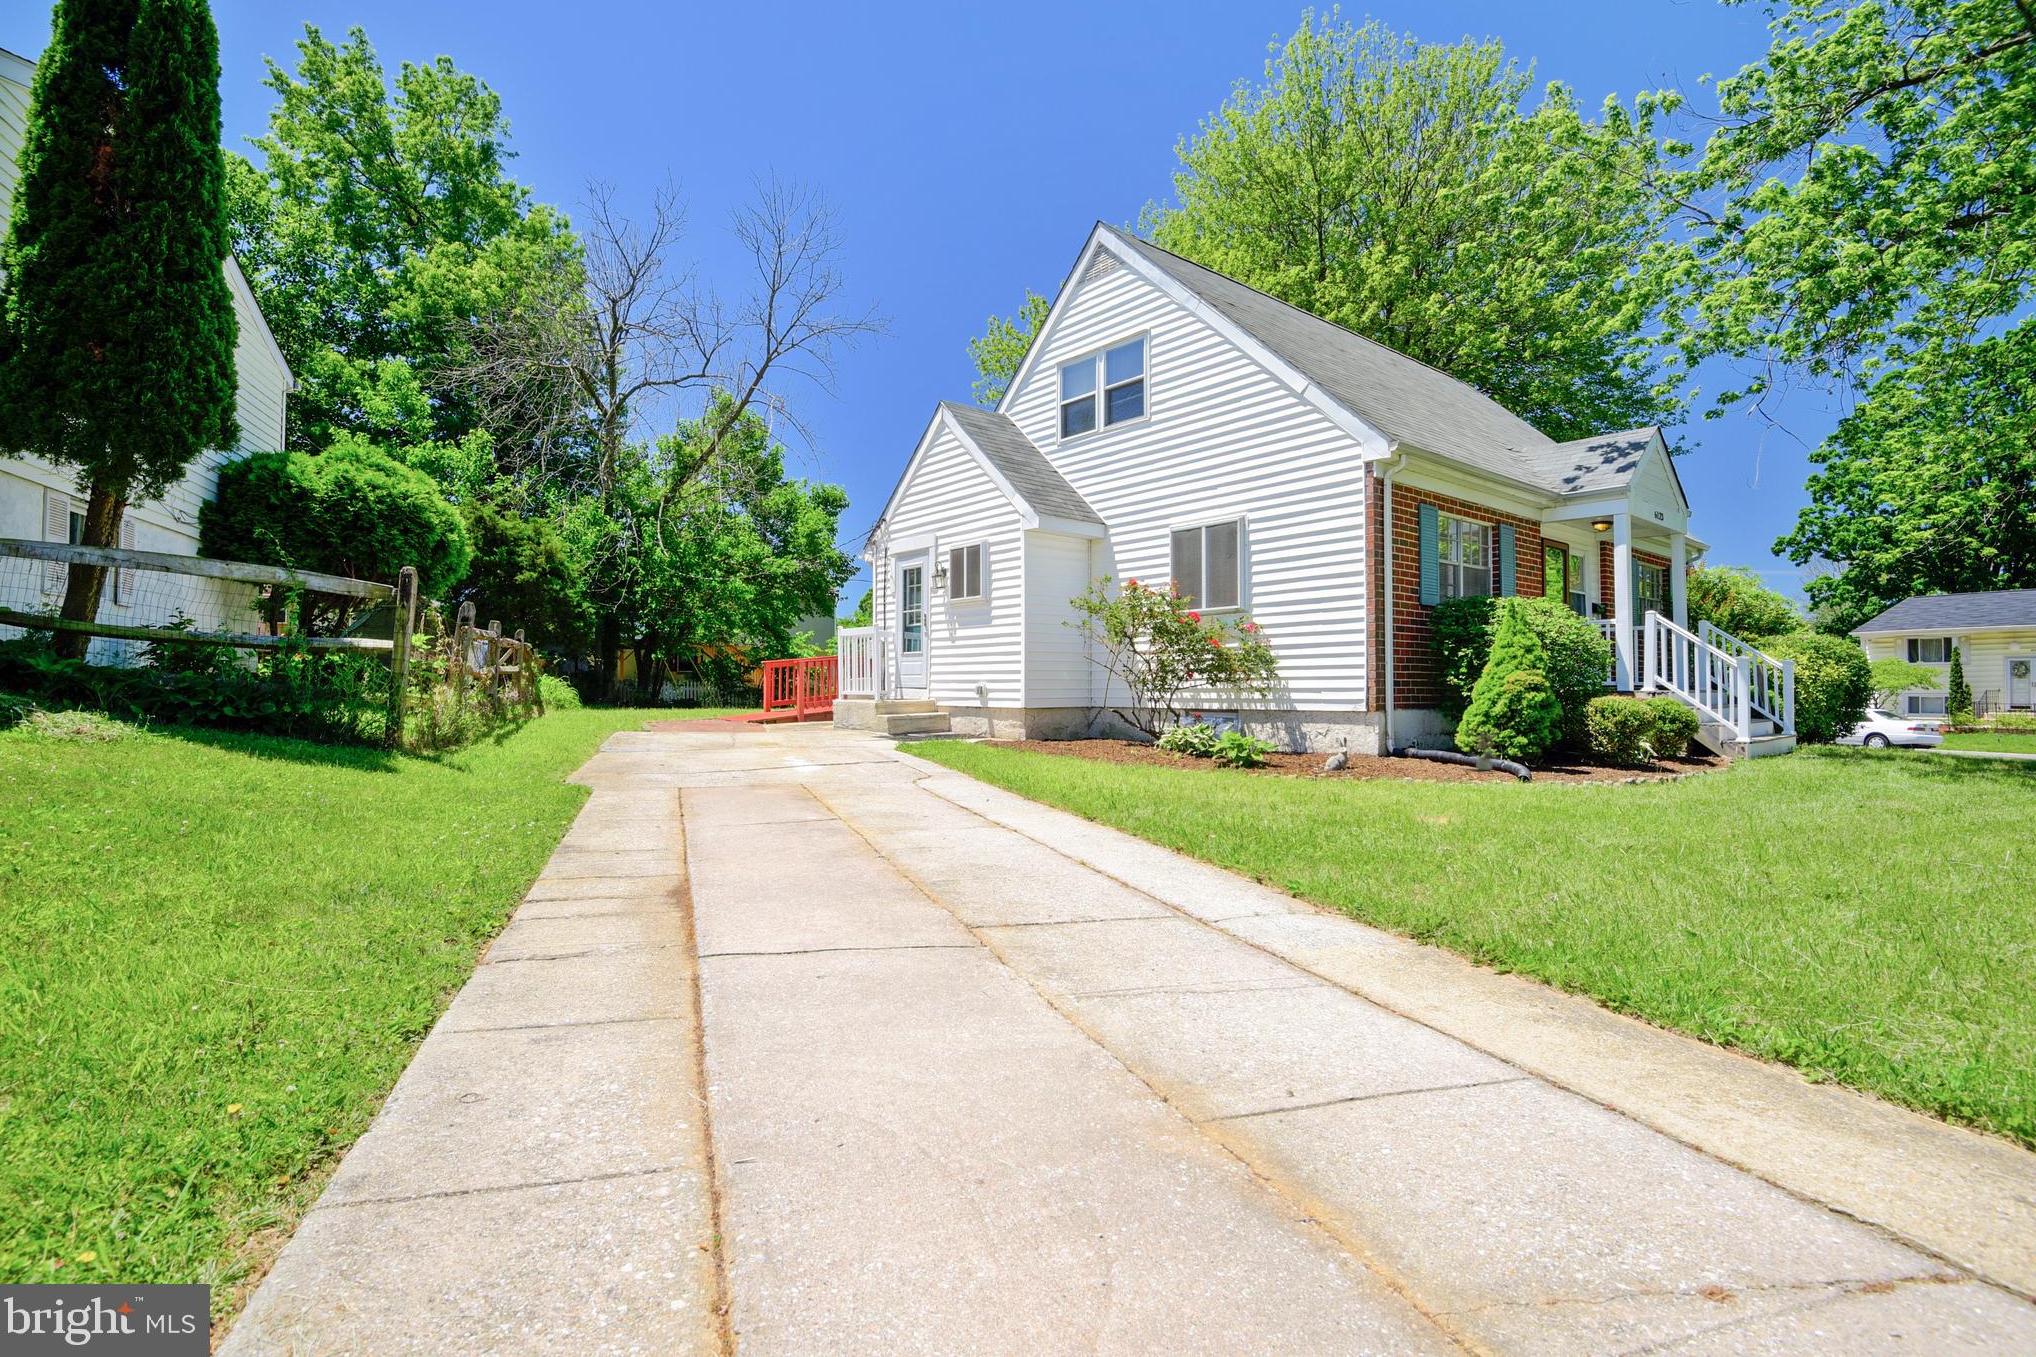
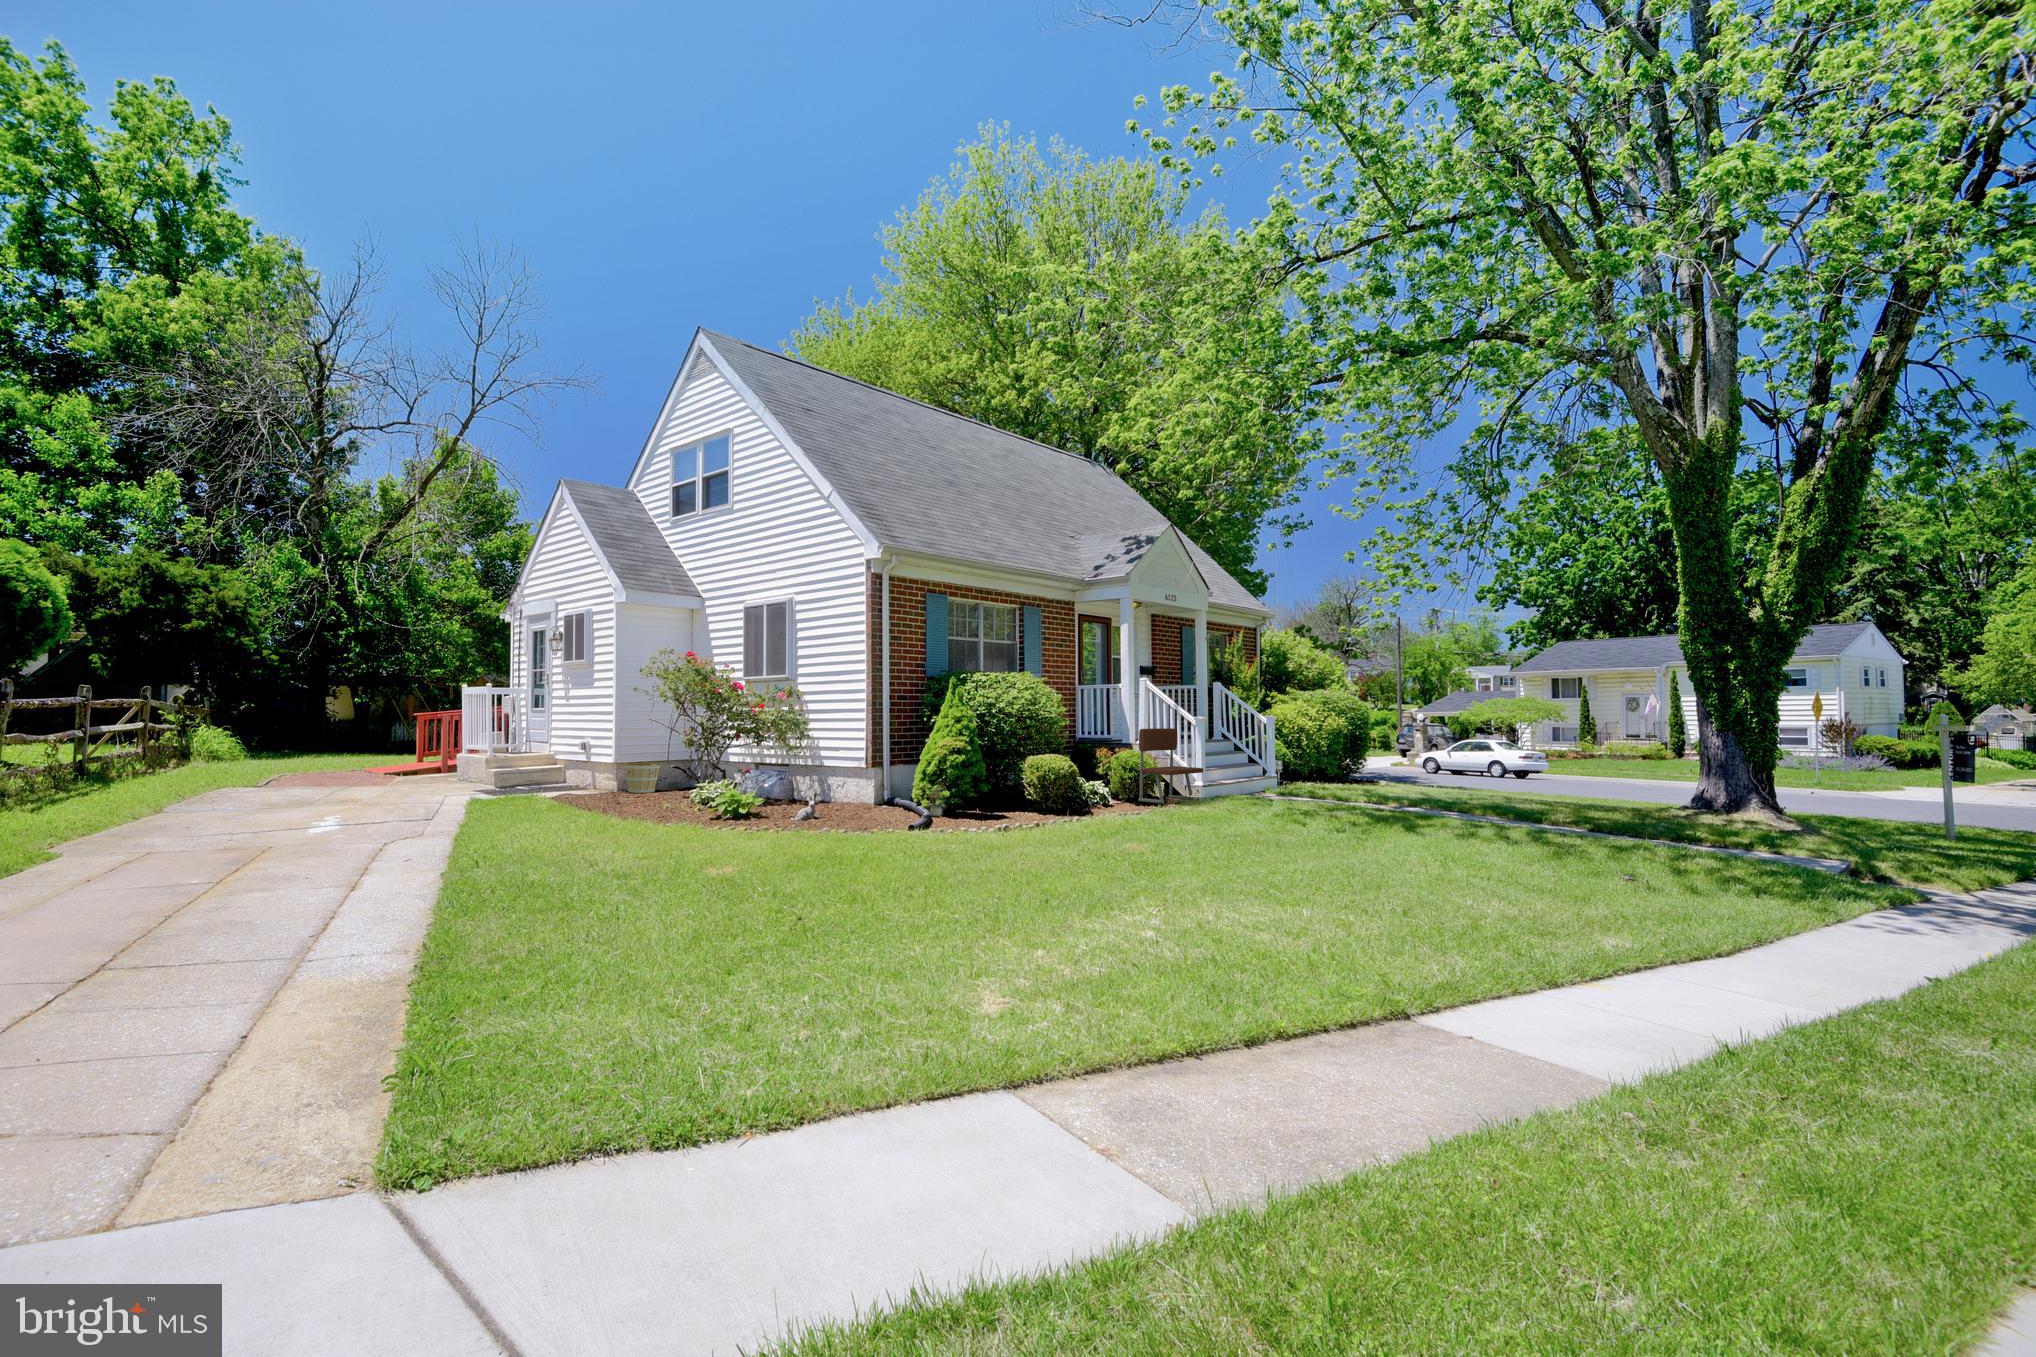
bench: none [1690,671,1767,763] -> present [1139,728,1203,804]
wooden bucket: none [1040,707,1077,741] -> present [624,762,661,793]

